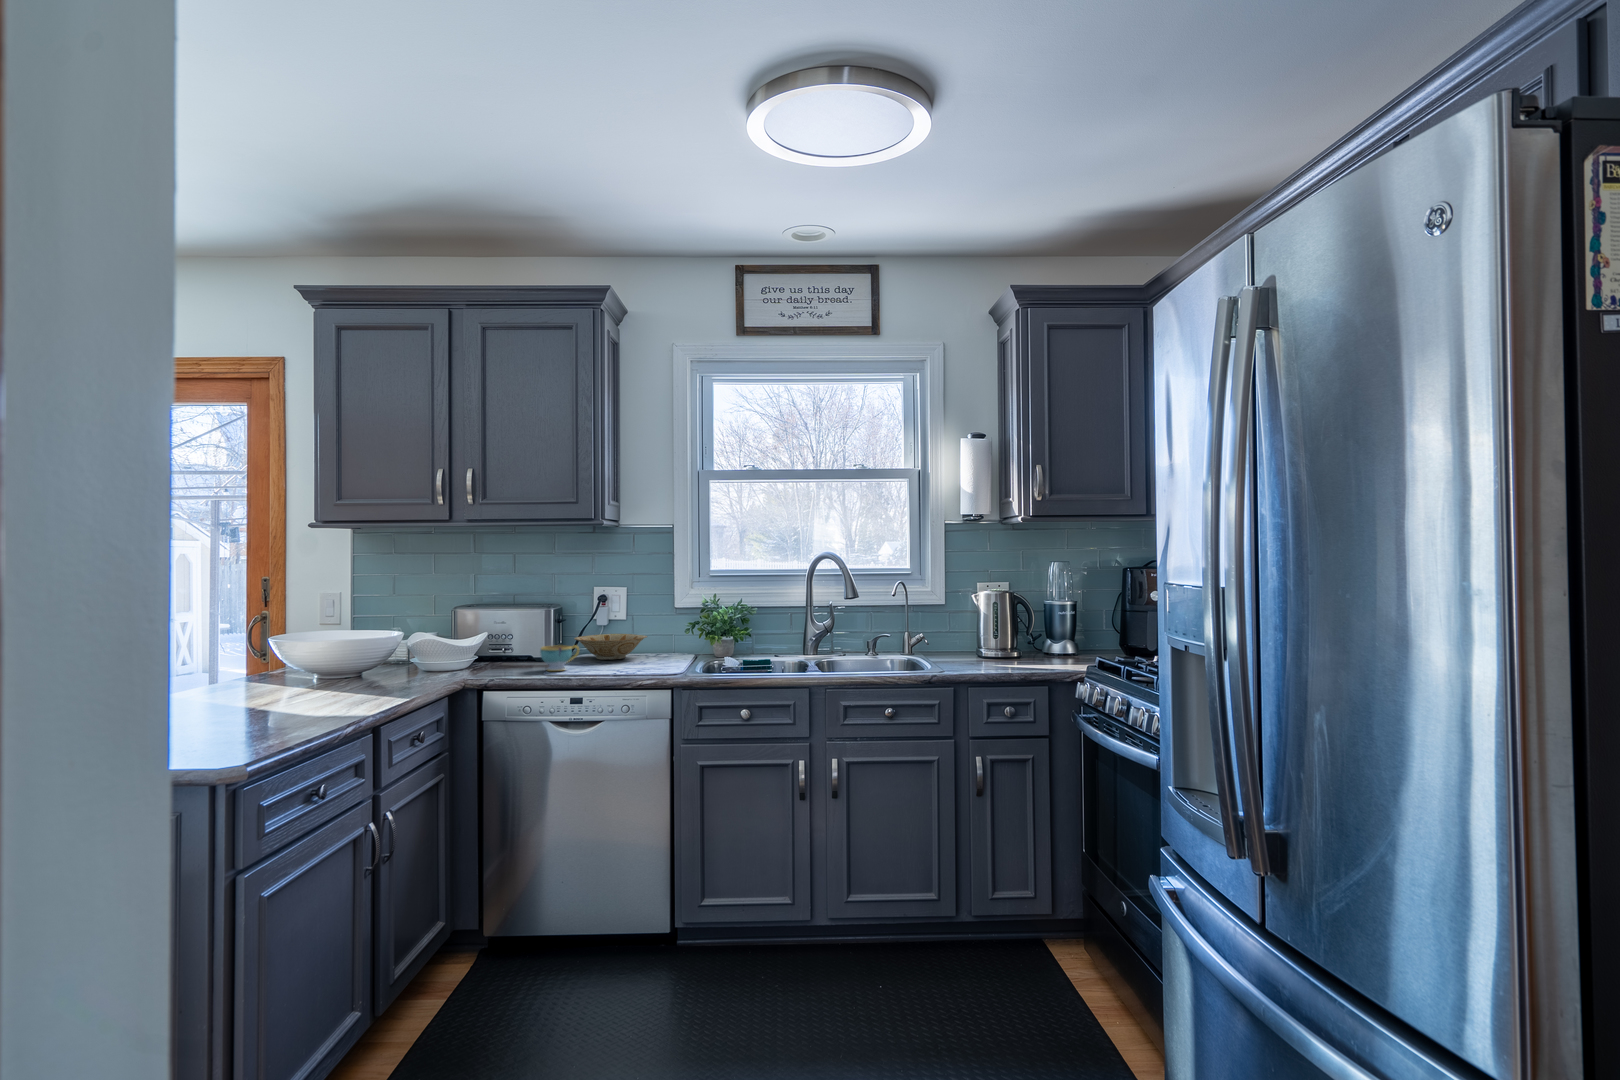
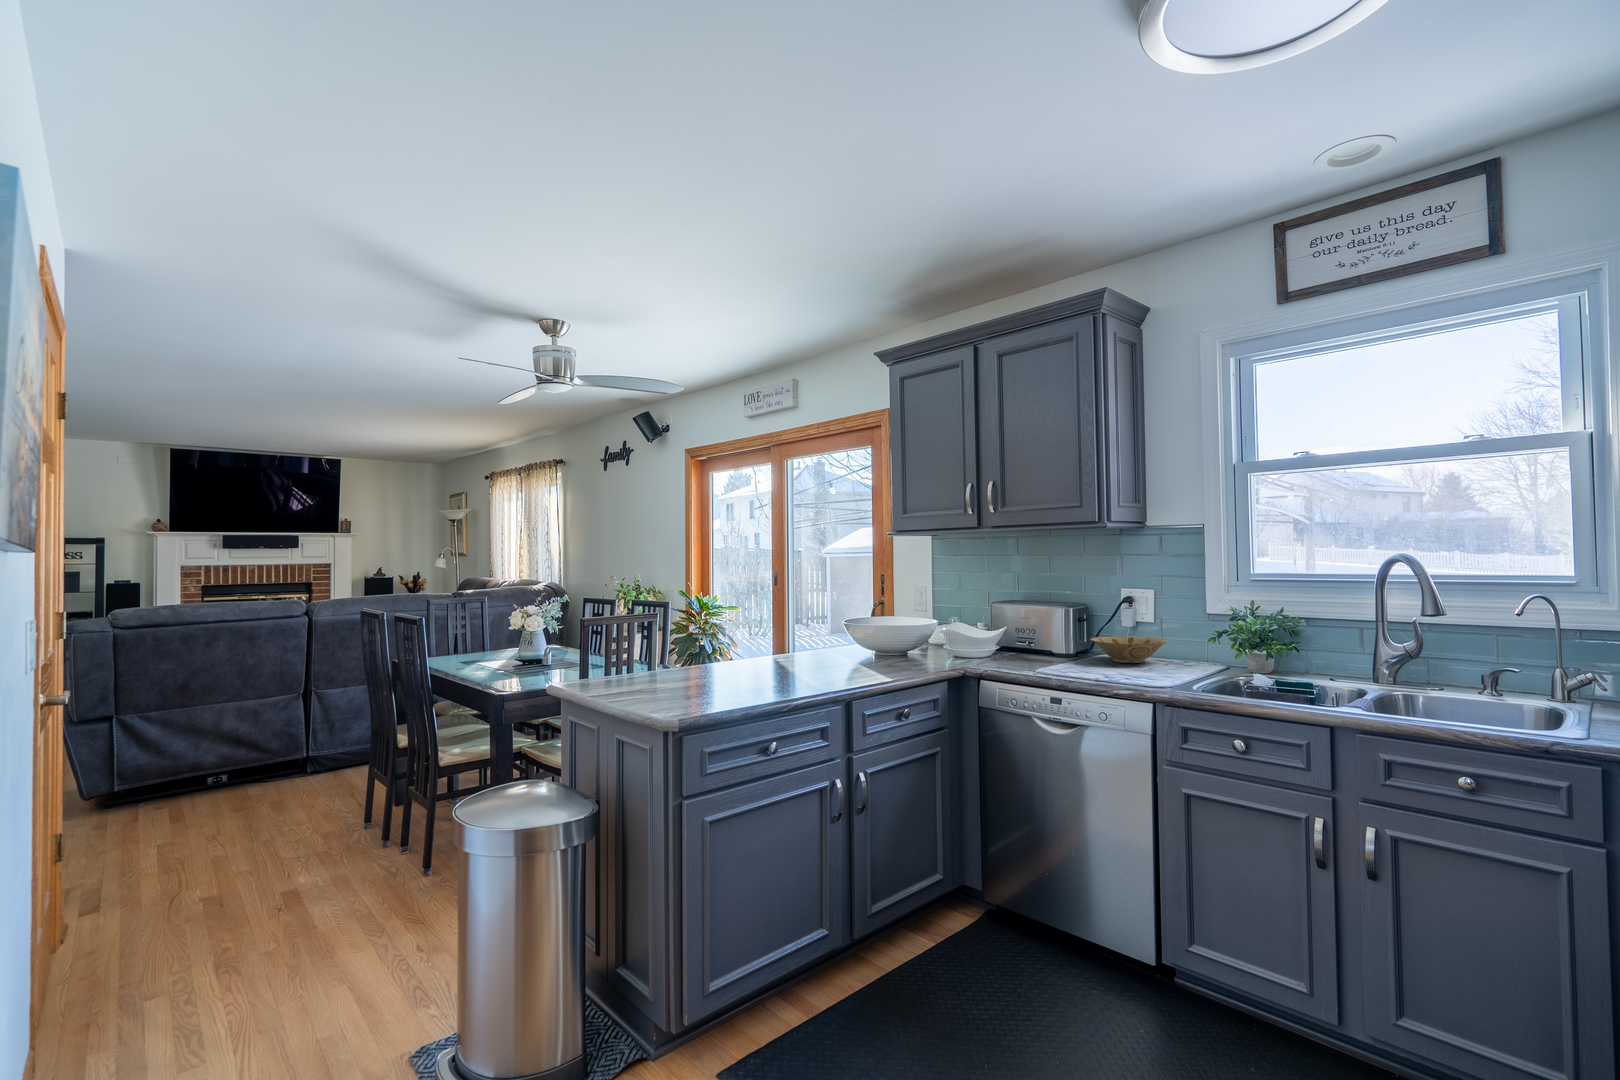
teacup: present [540,645,579,671] -> none [1039,644,1077,669]

